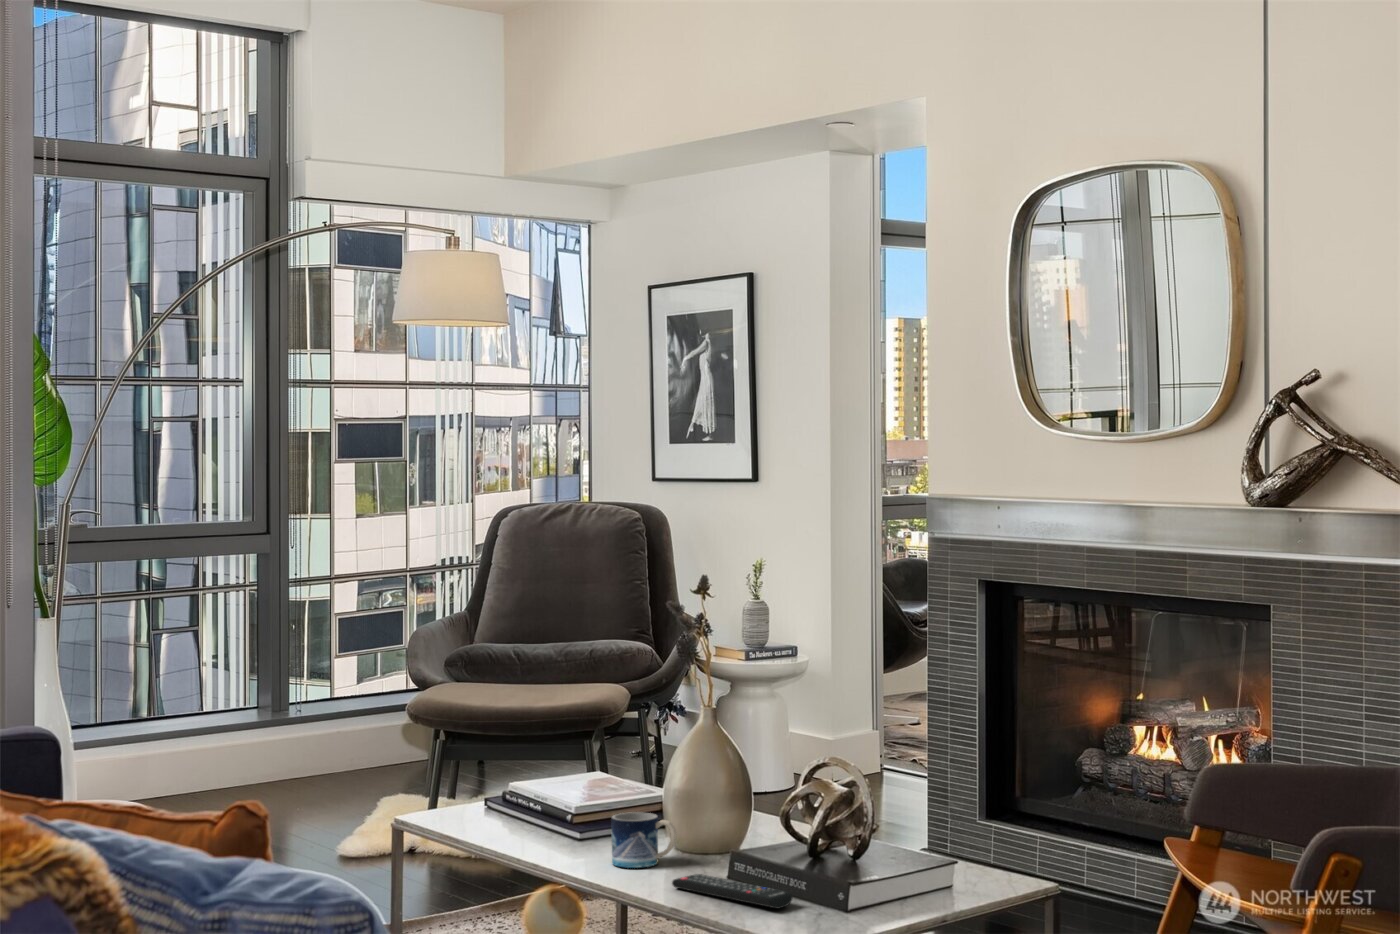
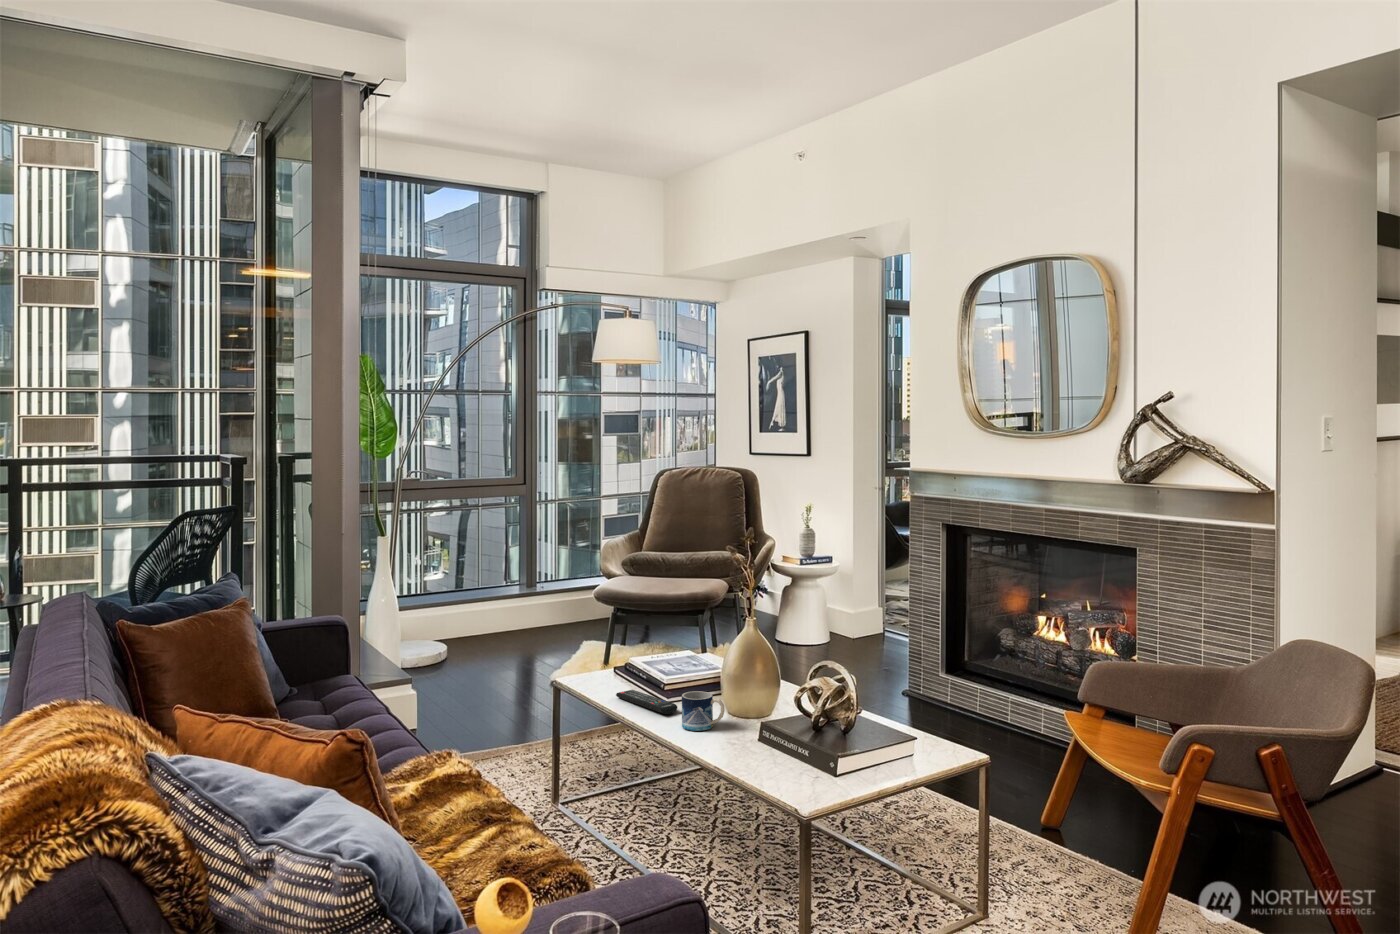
remote control: present [672,874,793,908] -> present [616,690,677,714]

